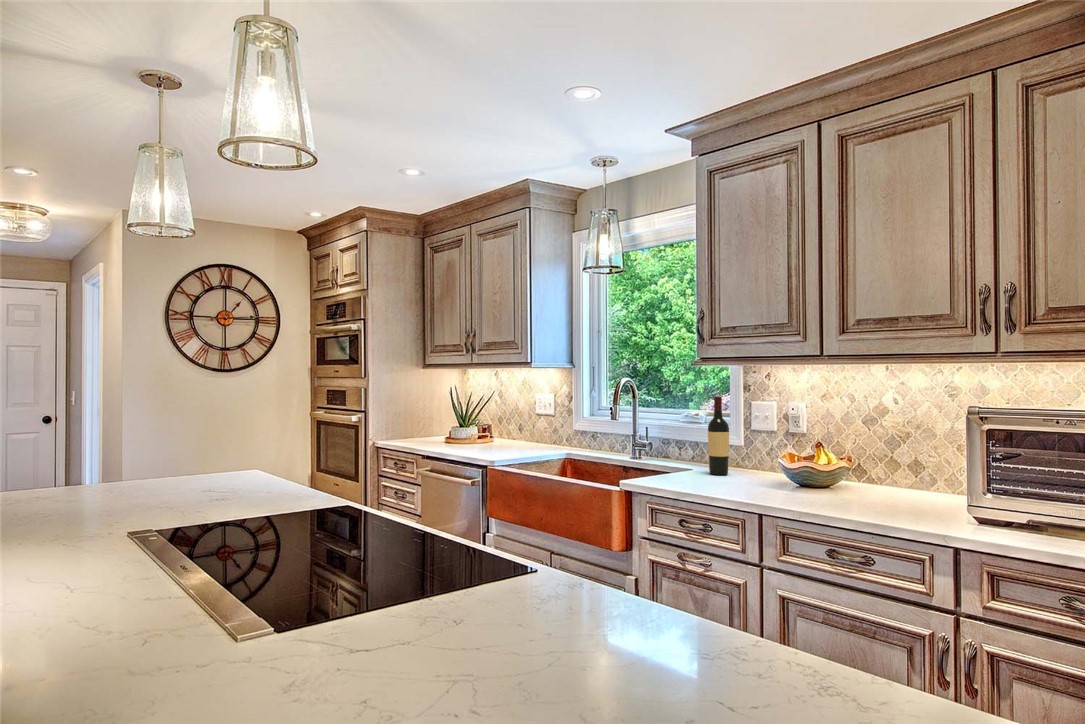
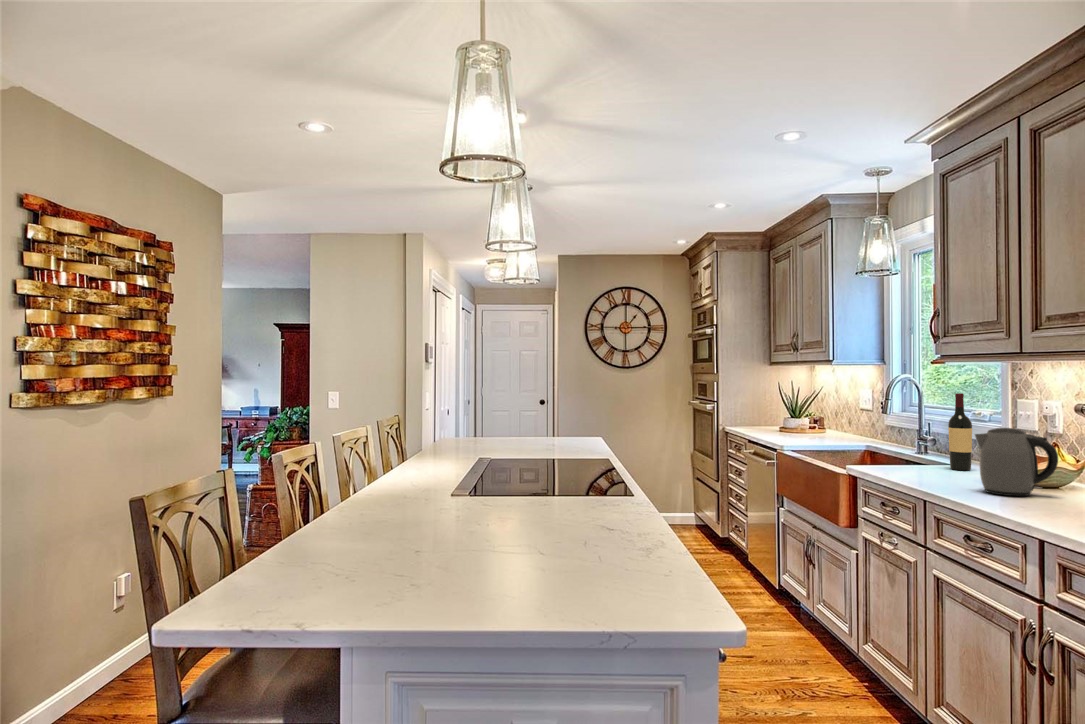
kettle: none [799,431,866,501] -> present [975,428,1058,496]

